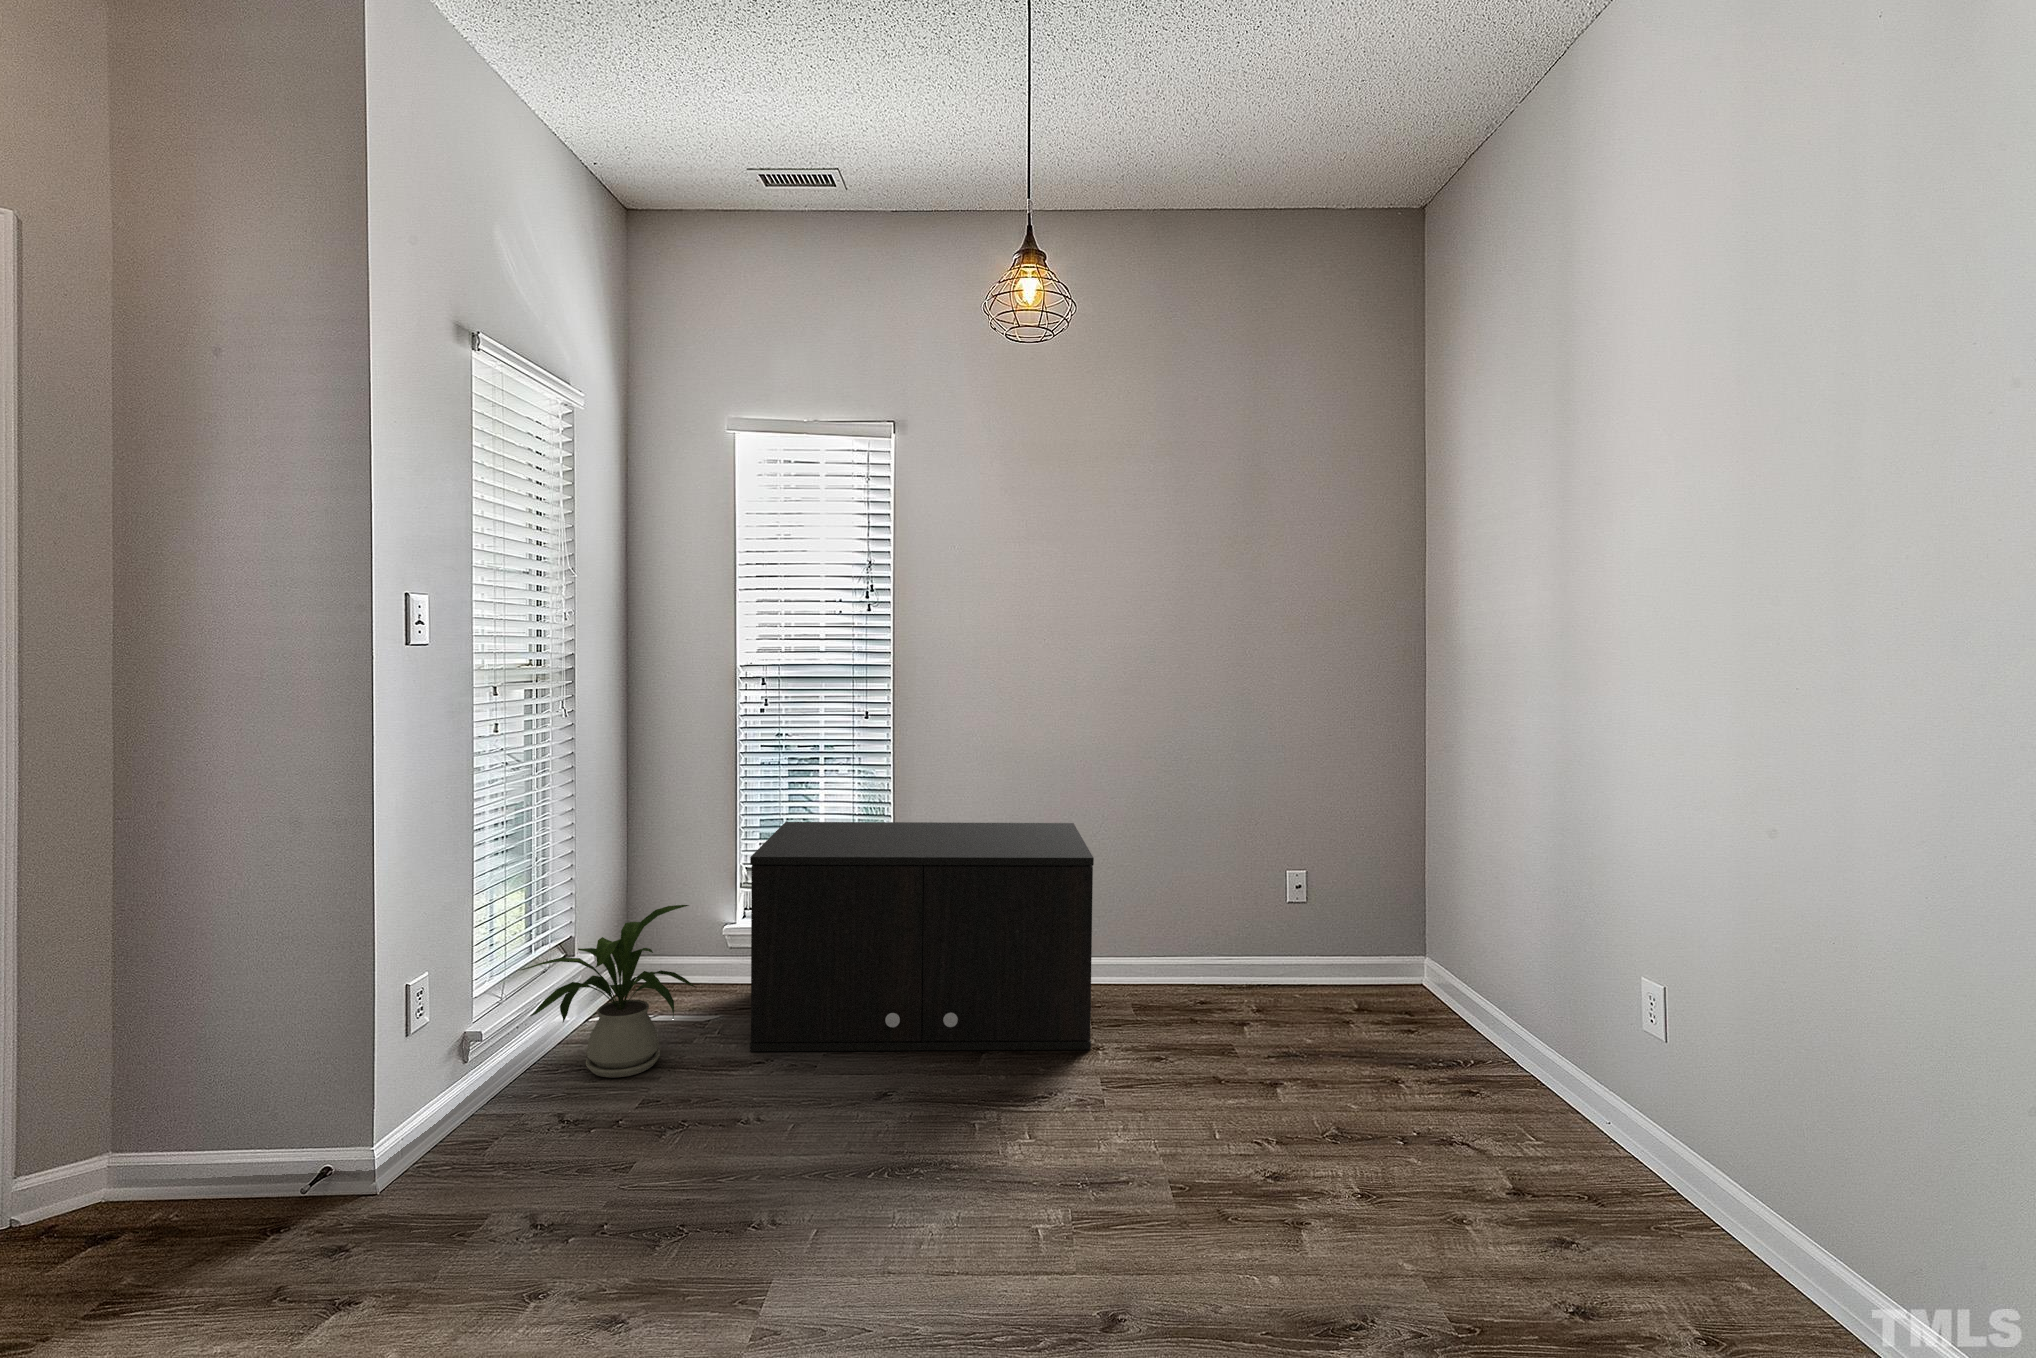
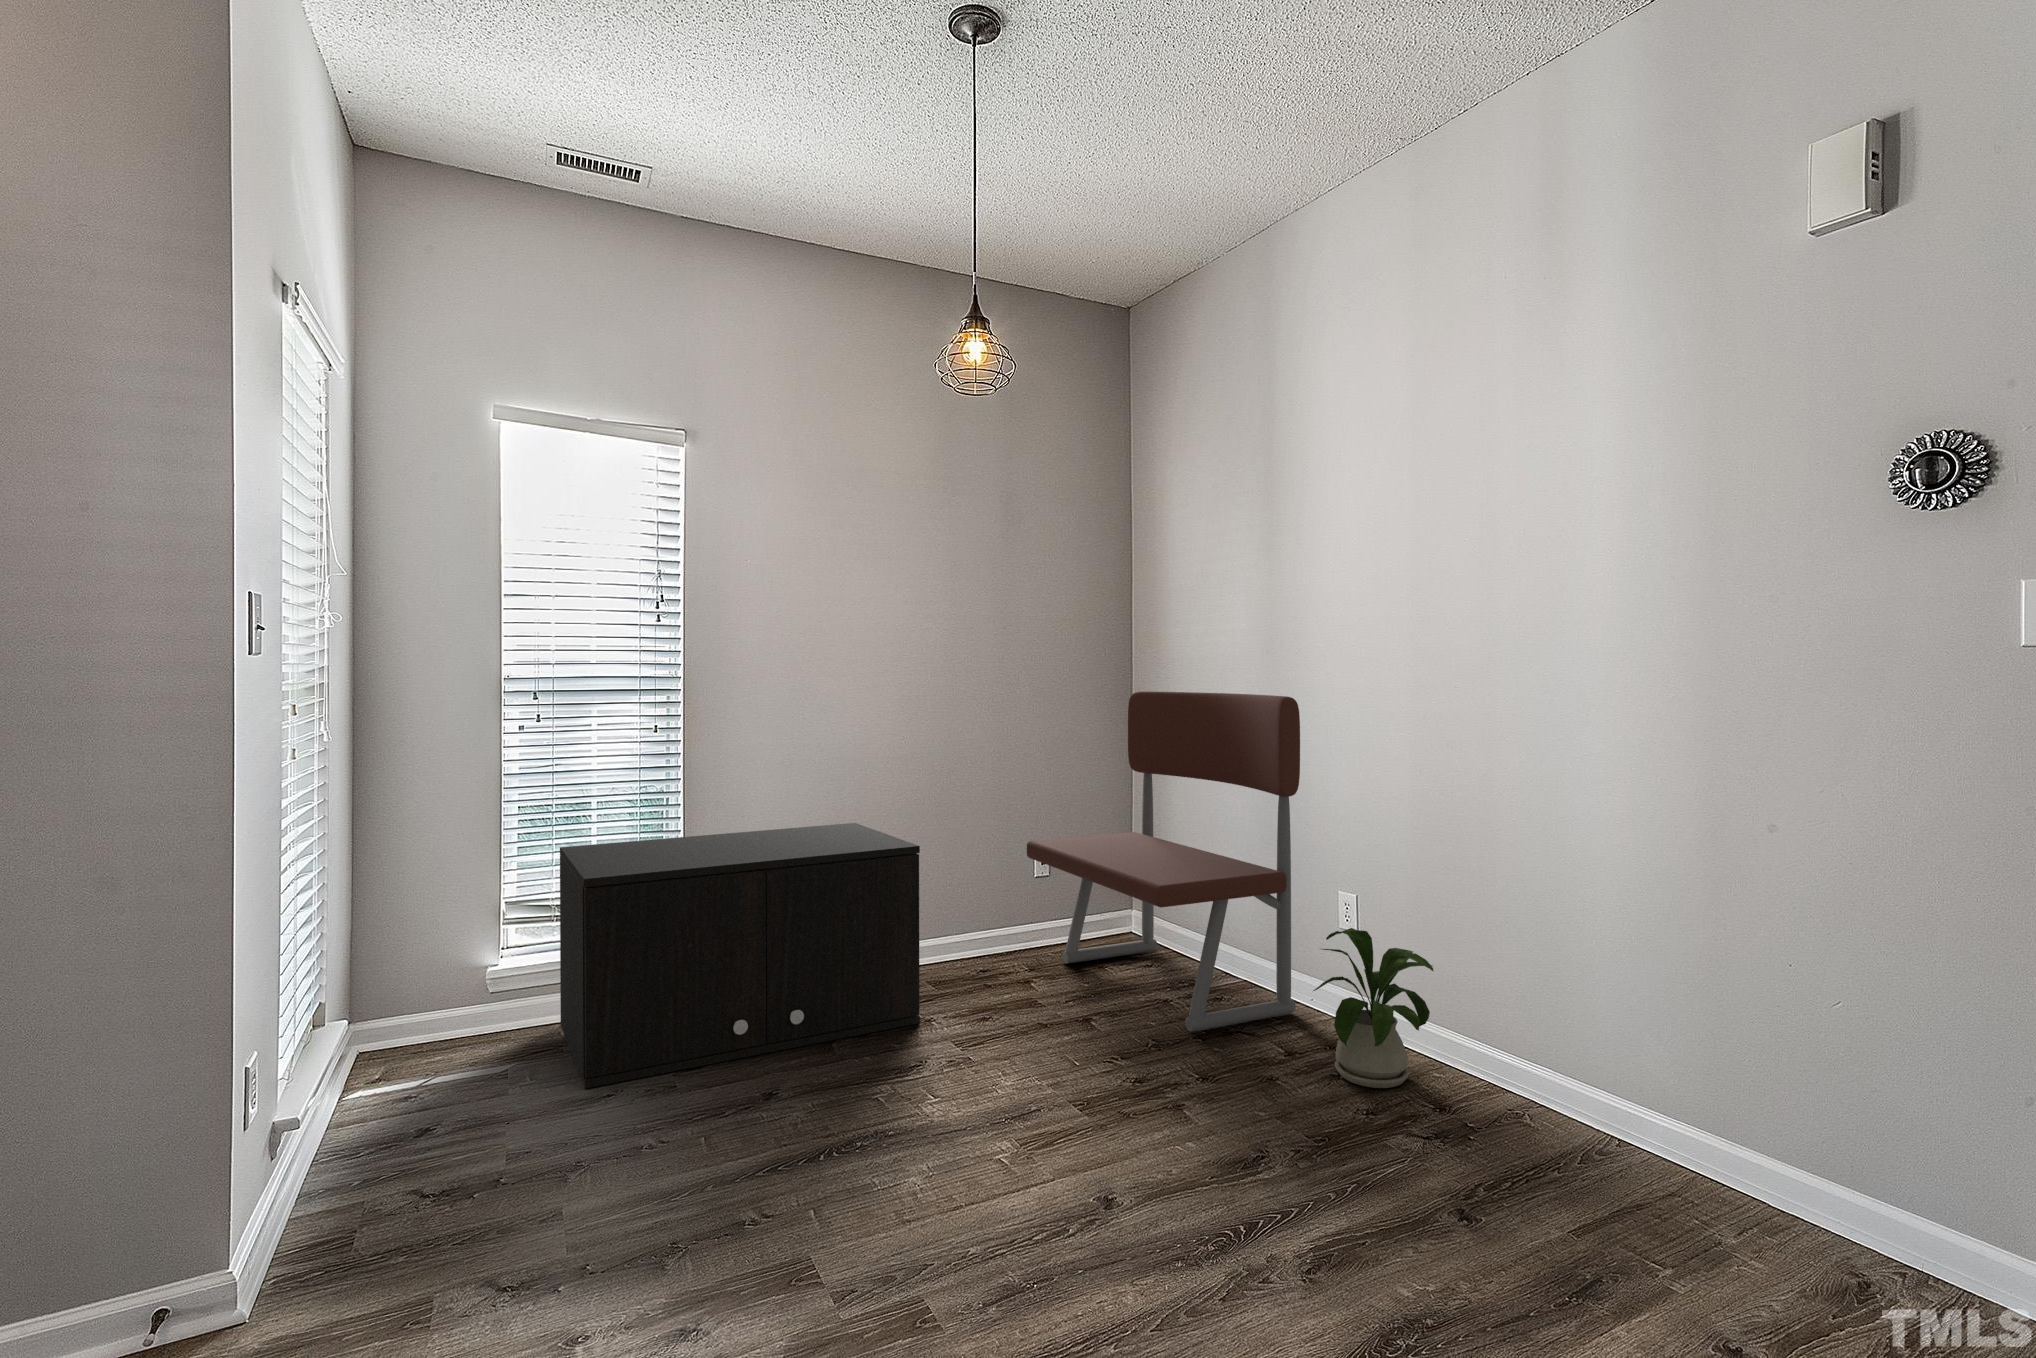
bench: none [1264,694,1577,1134] -> present [1027,691,1300,1031]
house plant: present [521,905,696,1078] -> present [1313,928,1433,1088]

